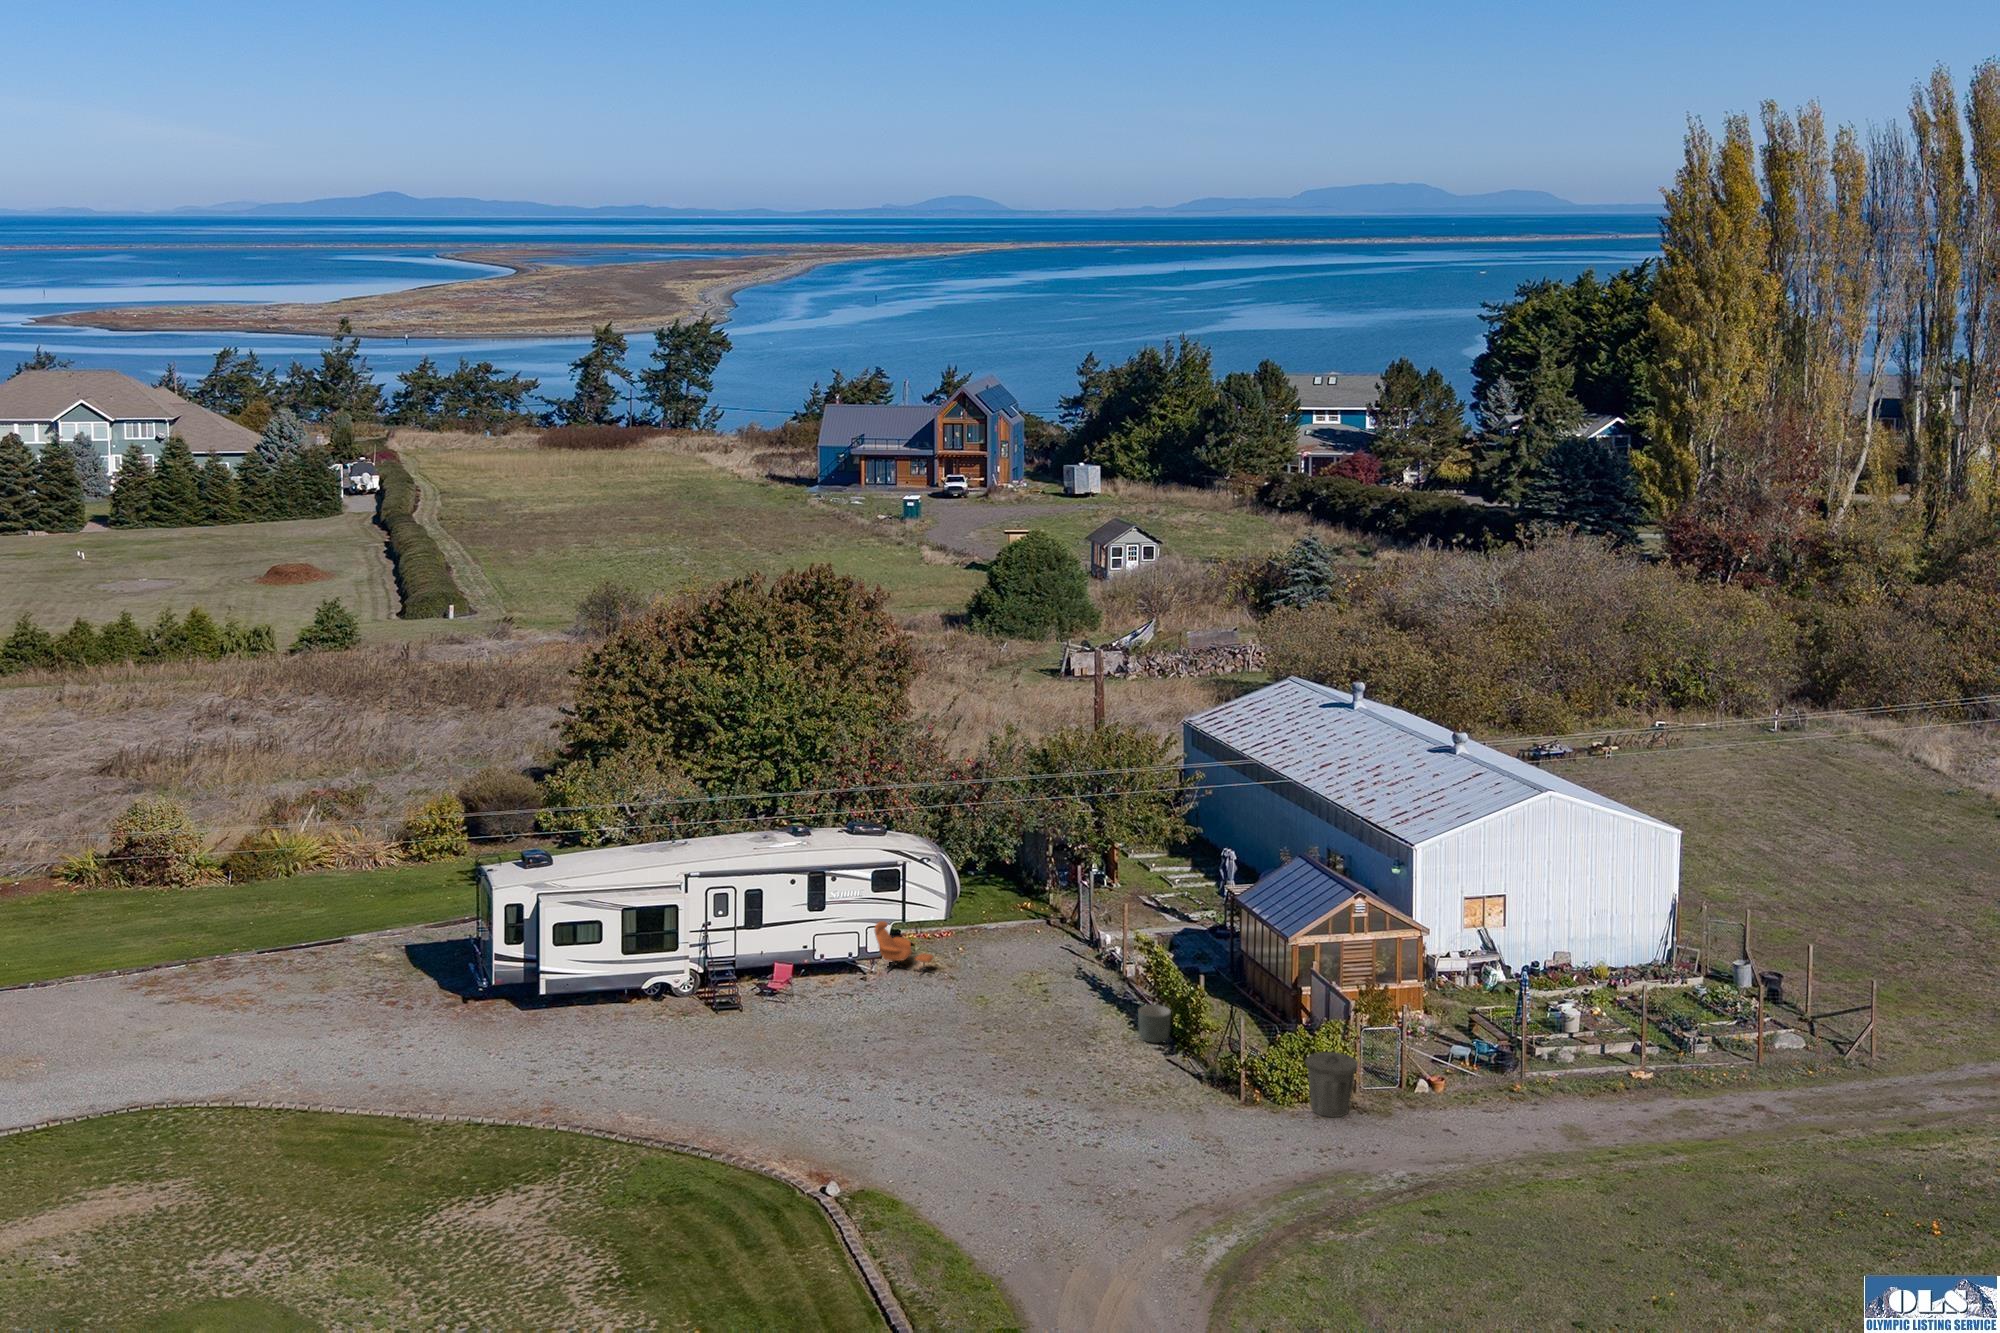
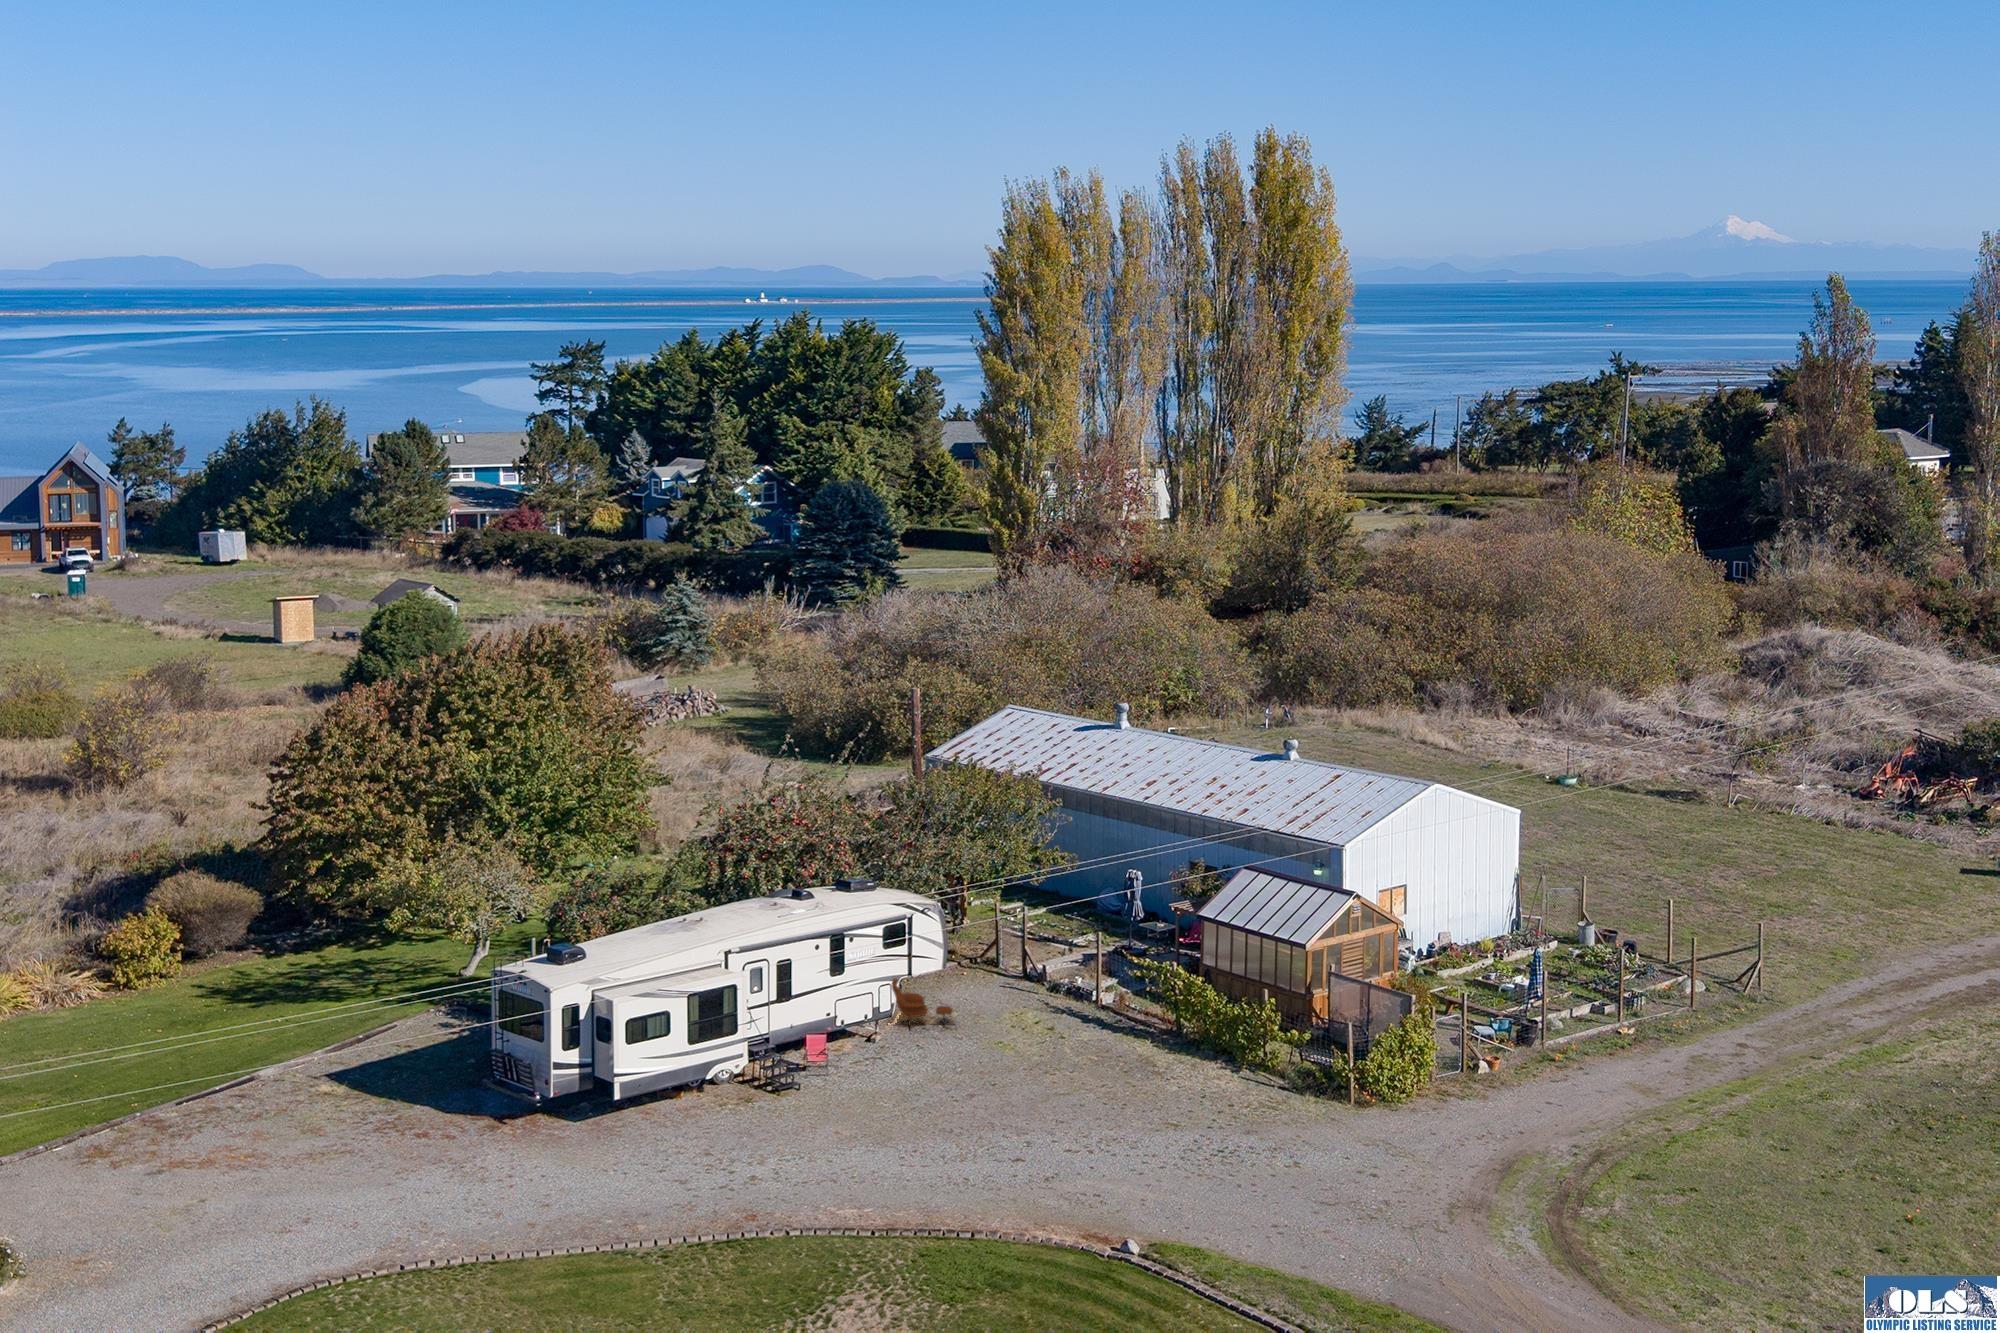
planter: present [1138,1005,1171,1043] -> none [1210,1025,1241,1061]
trash can: present [1305,1052,1358,1117] -> none [1419,1044,1468,1103]

